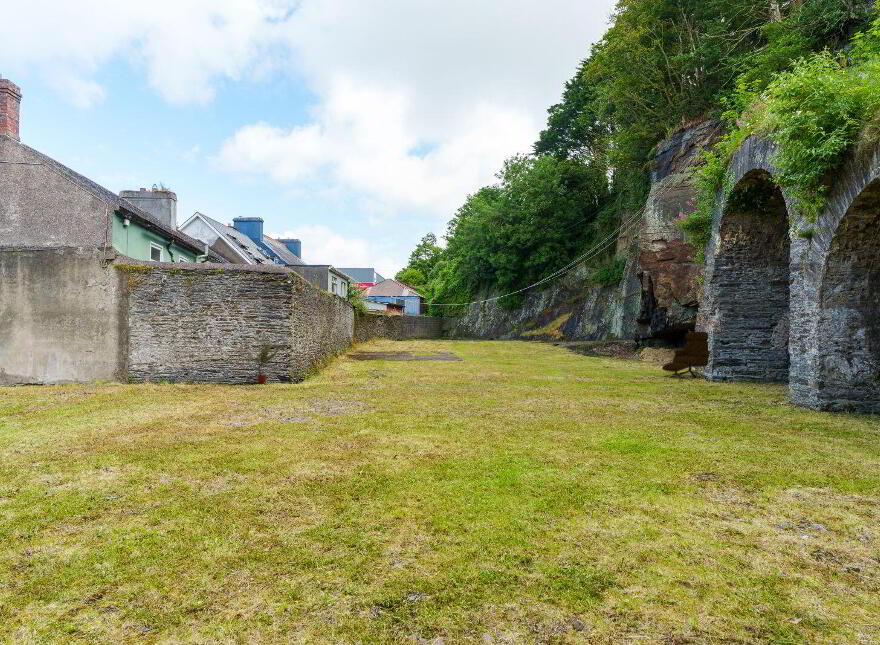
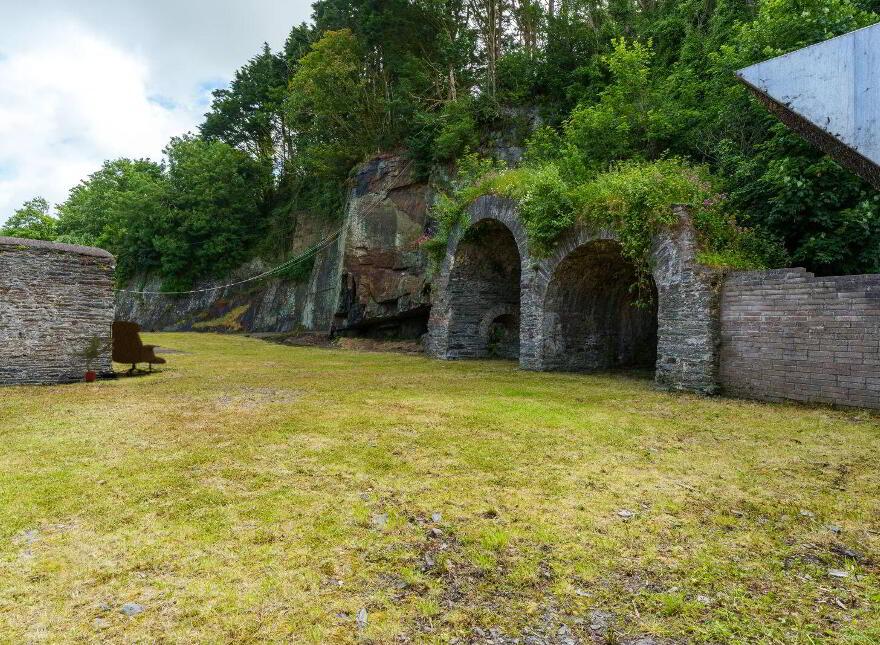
lounge chair: present [662,332,710,378] -> present [107,321,166,376]

